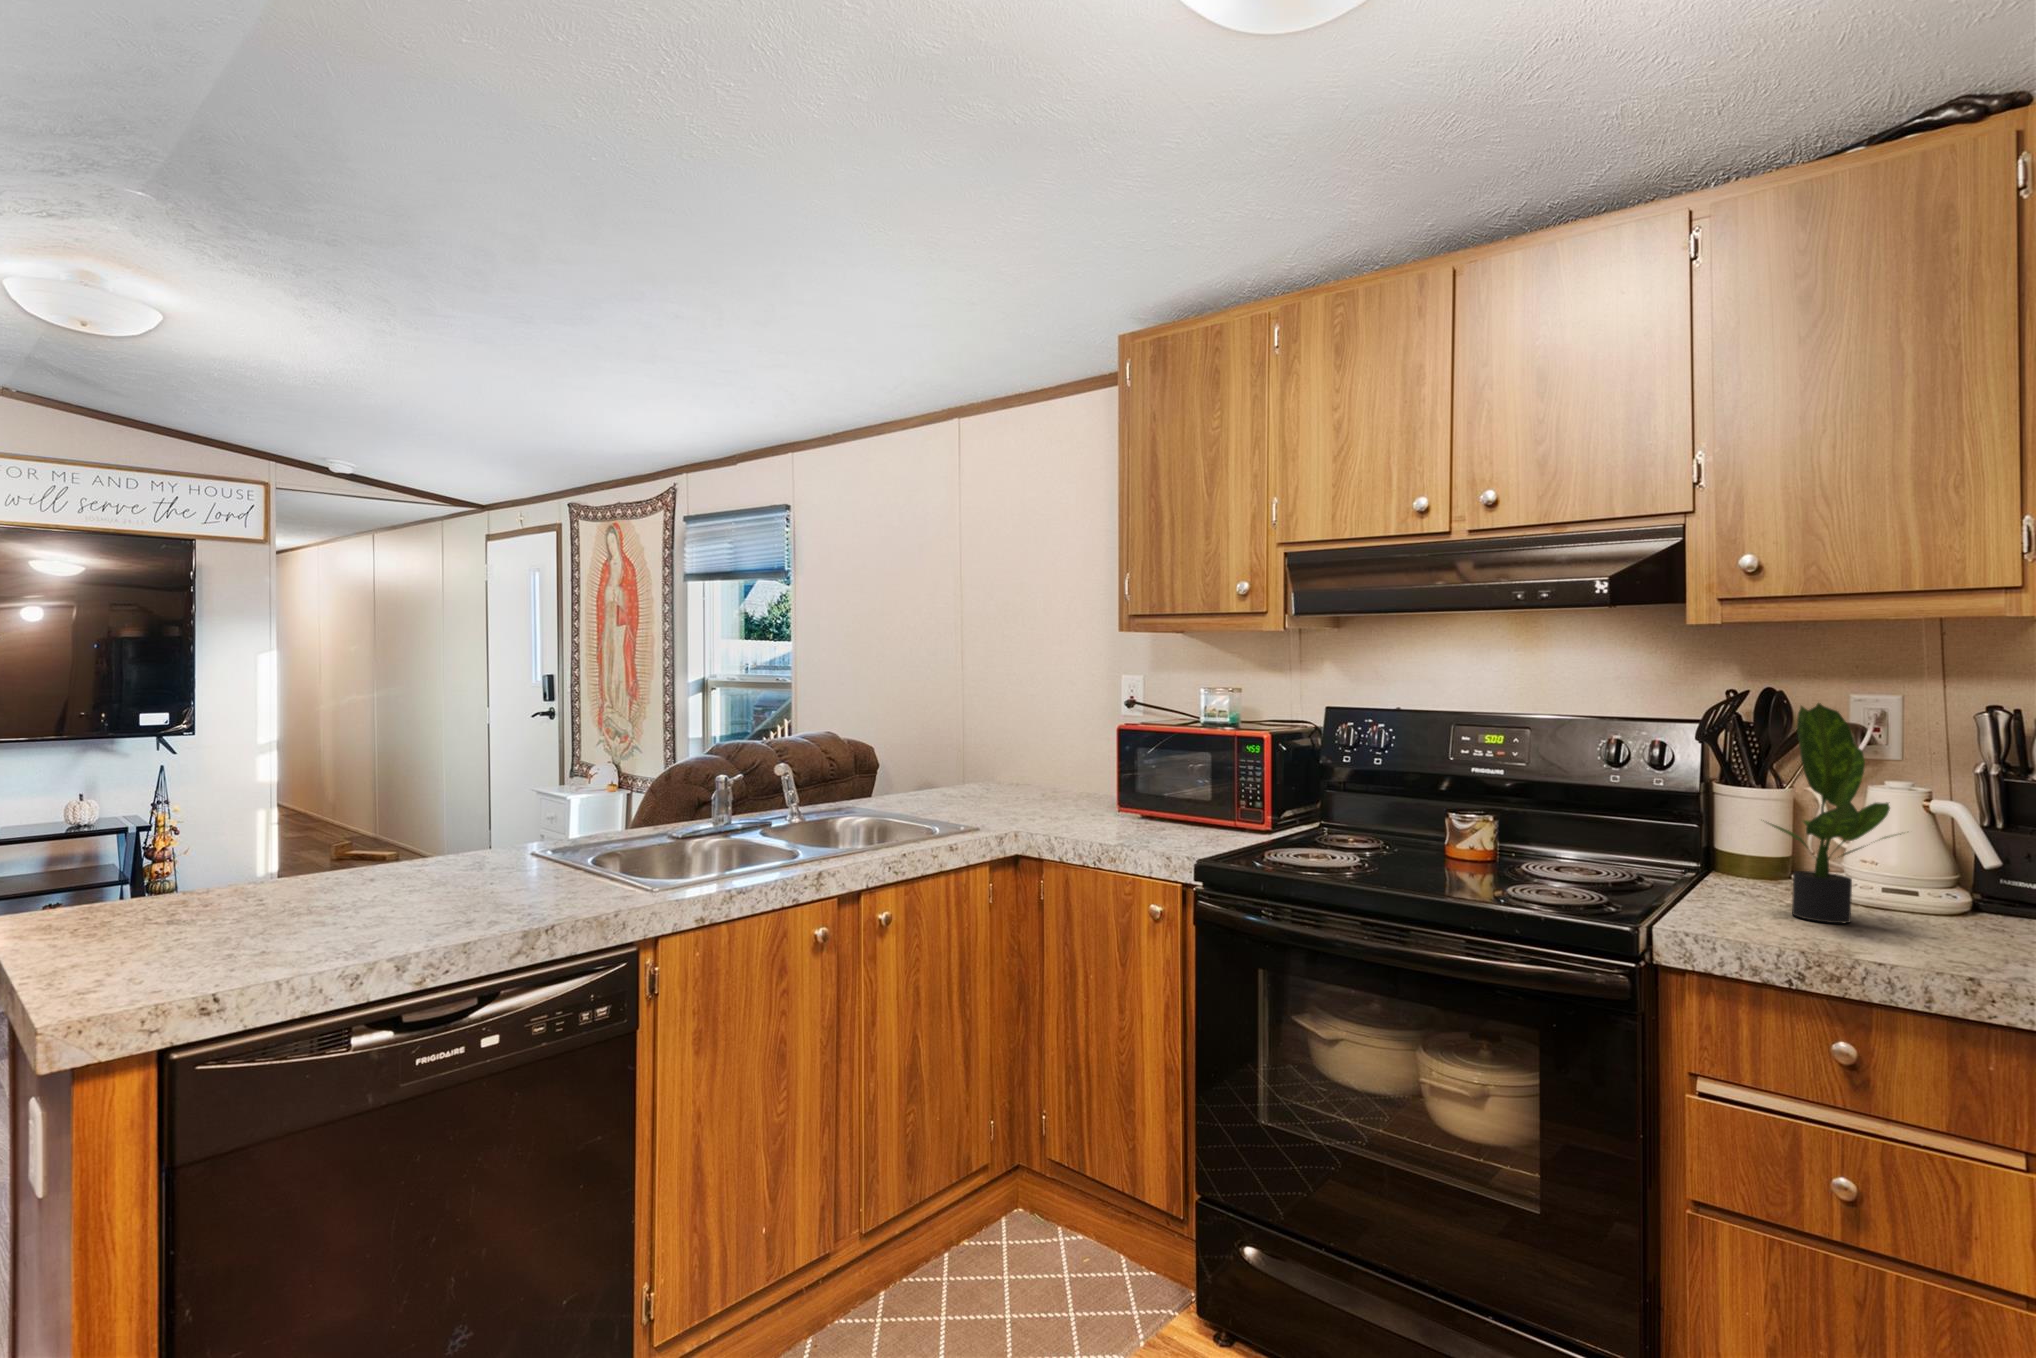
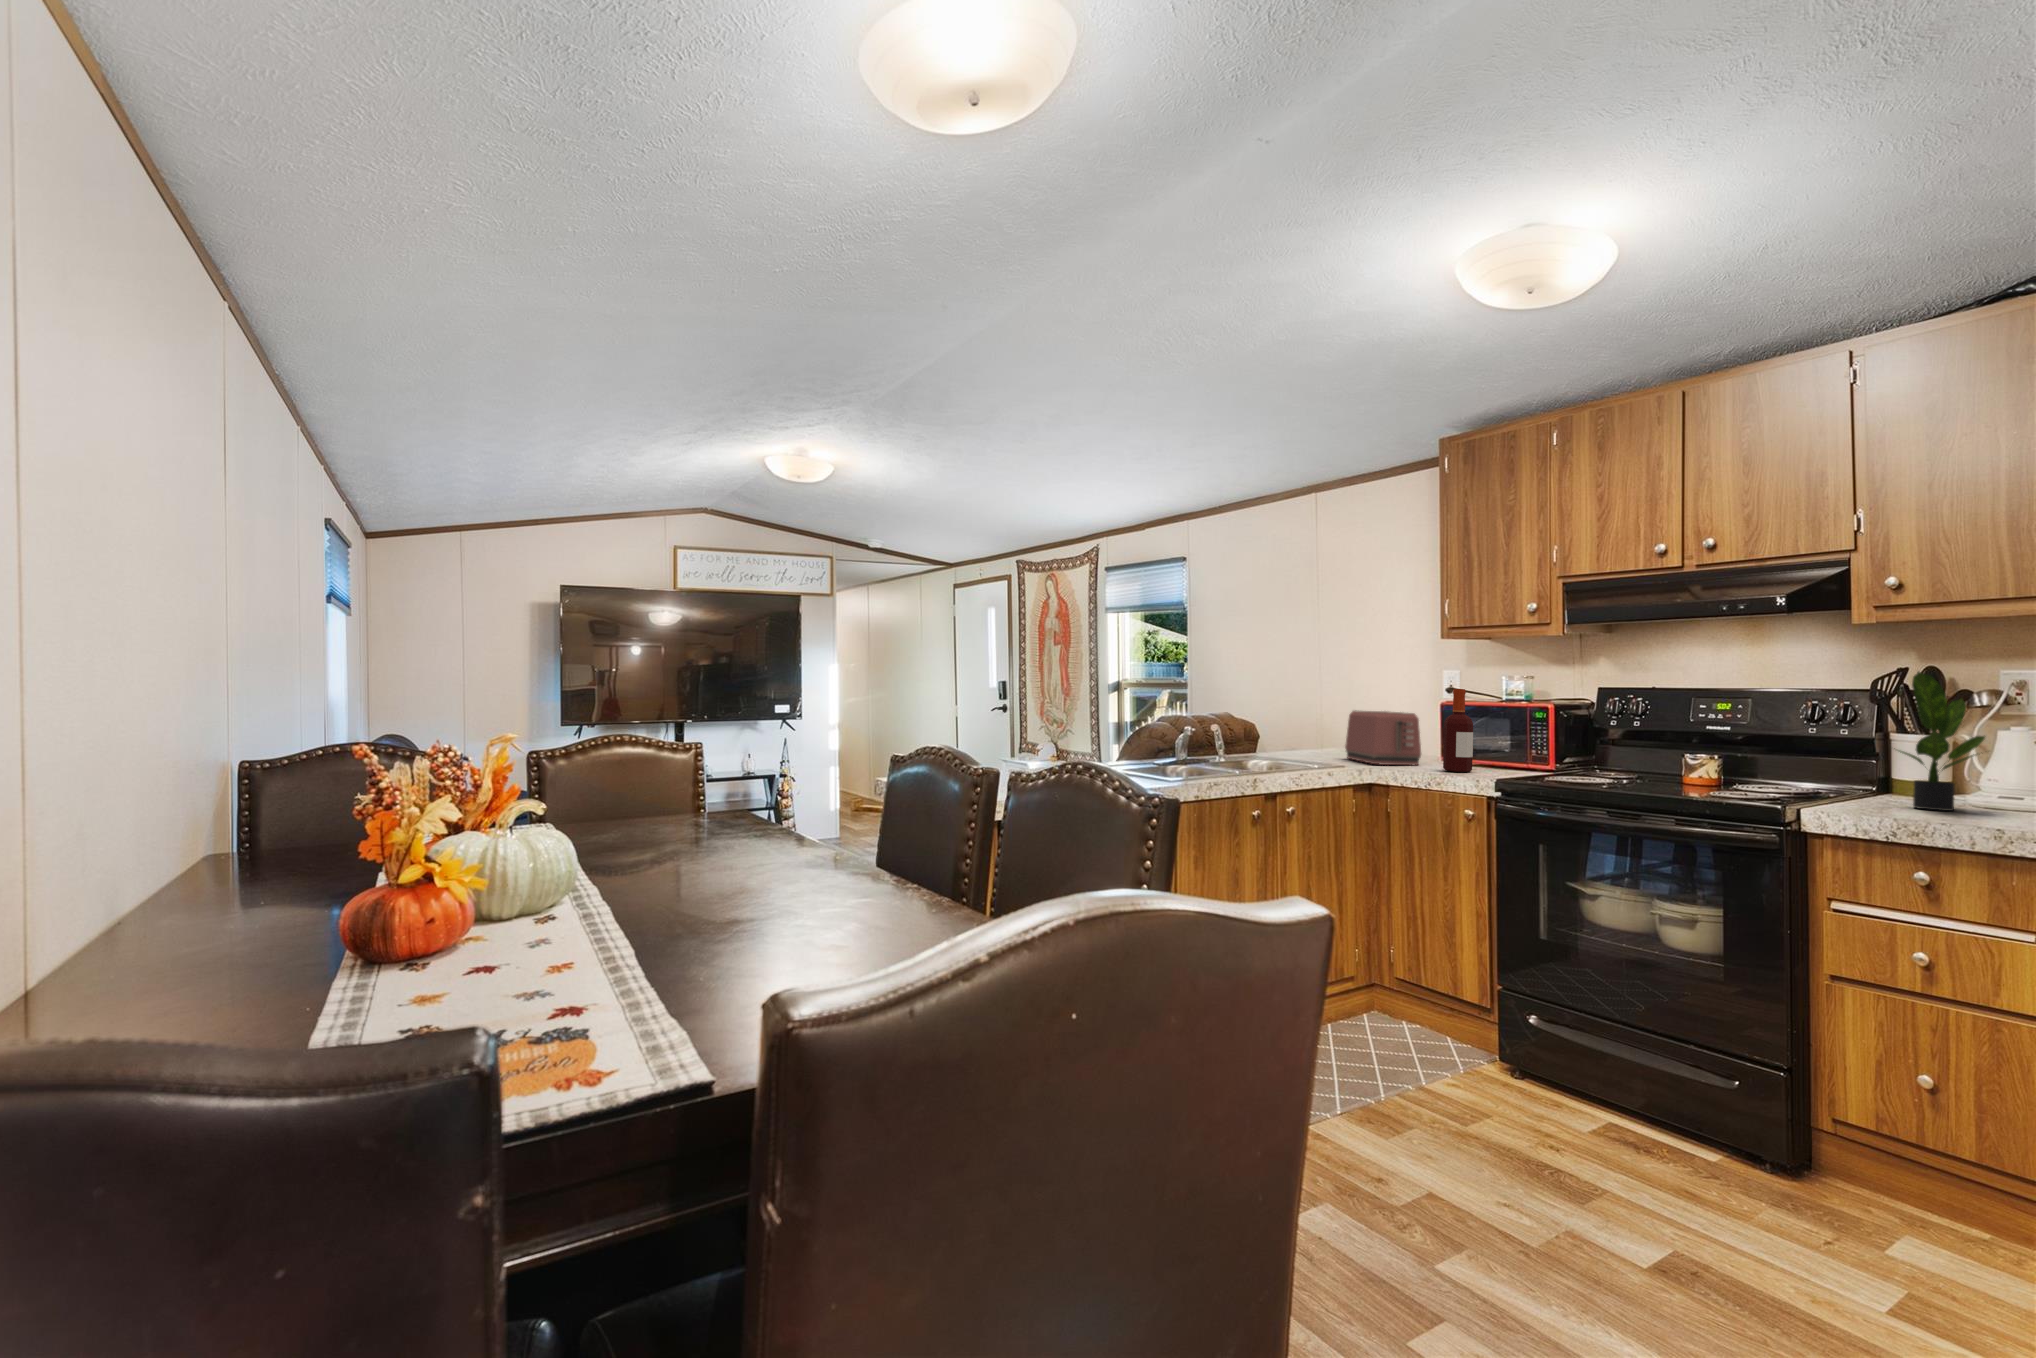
bottle: none [1119,710,1162,839] -> present [1443,689,1473,772]
toaster: none [984,736,1089,823] -> present [1345,710,1421,765]

